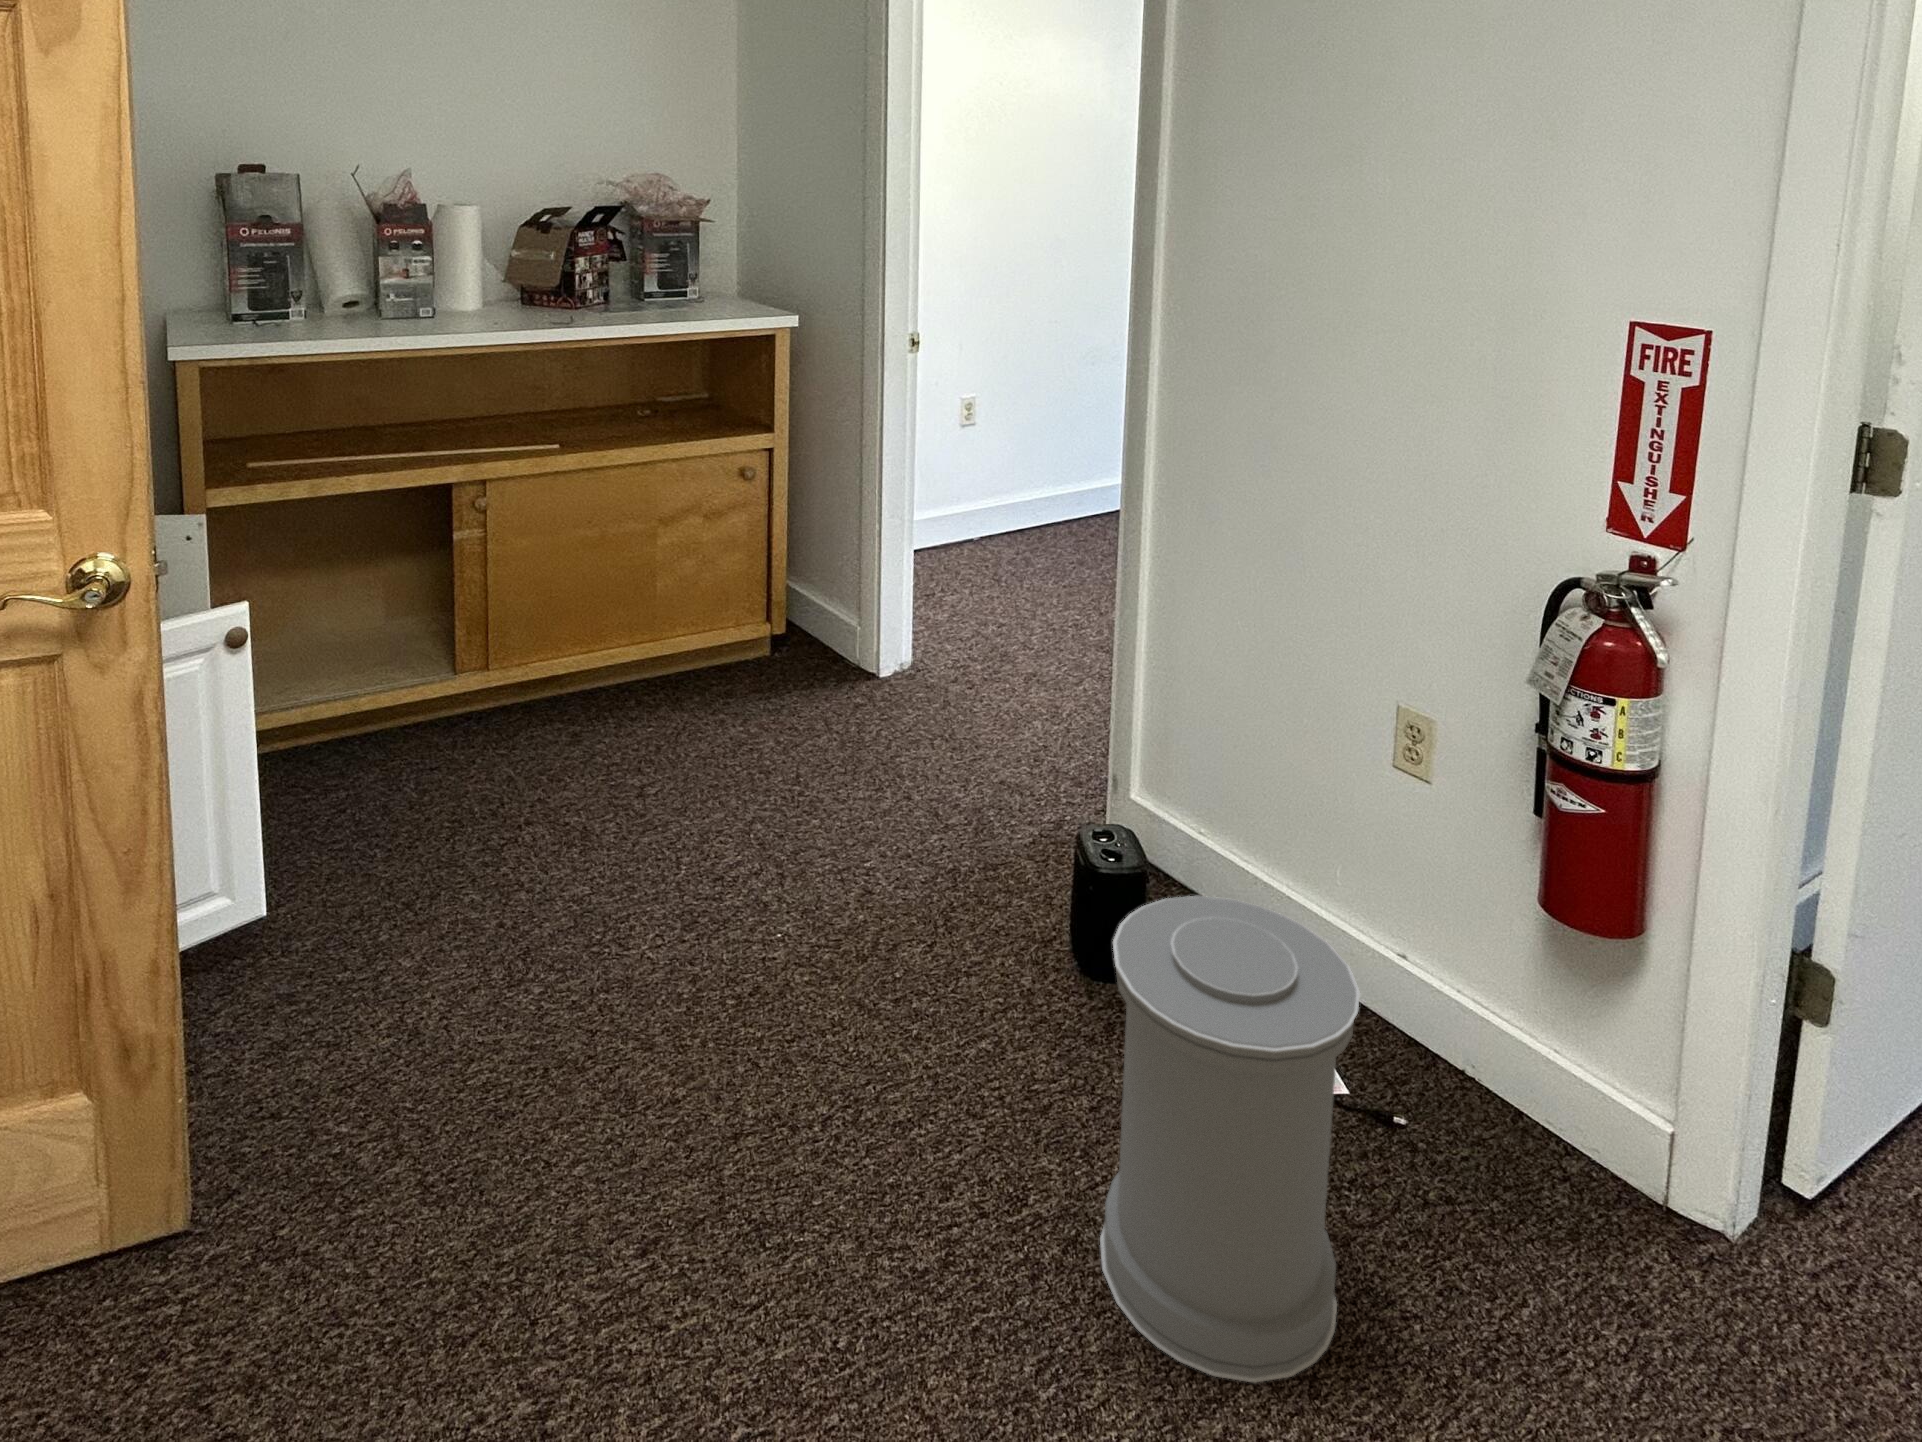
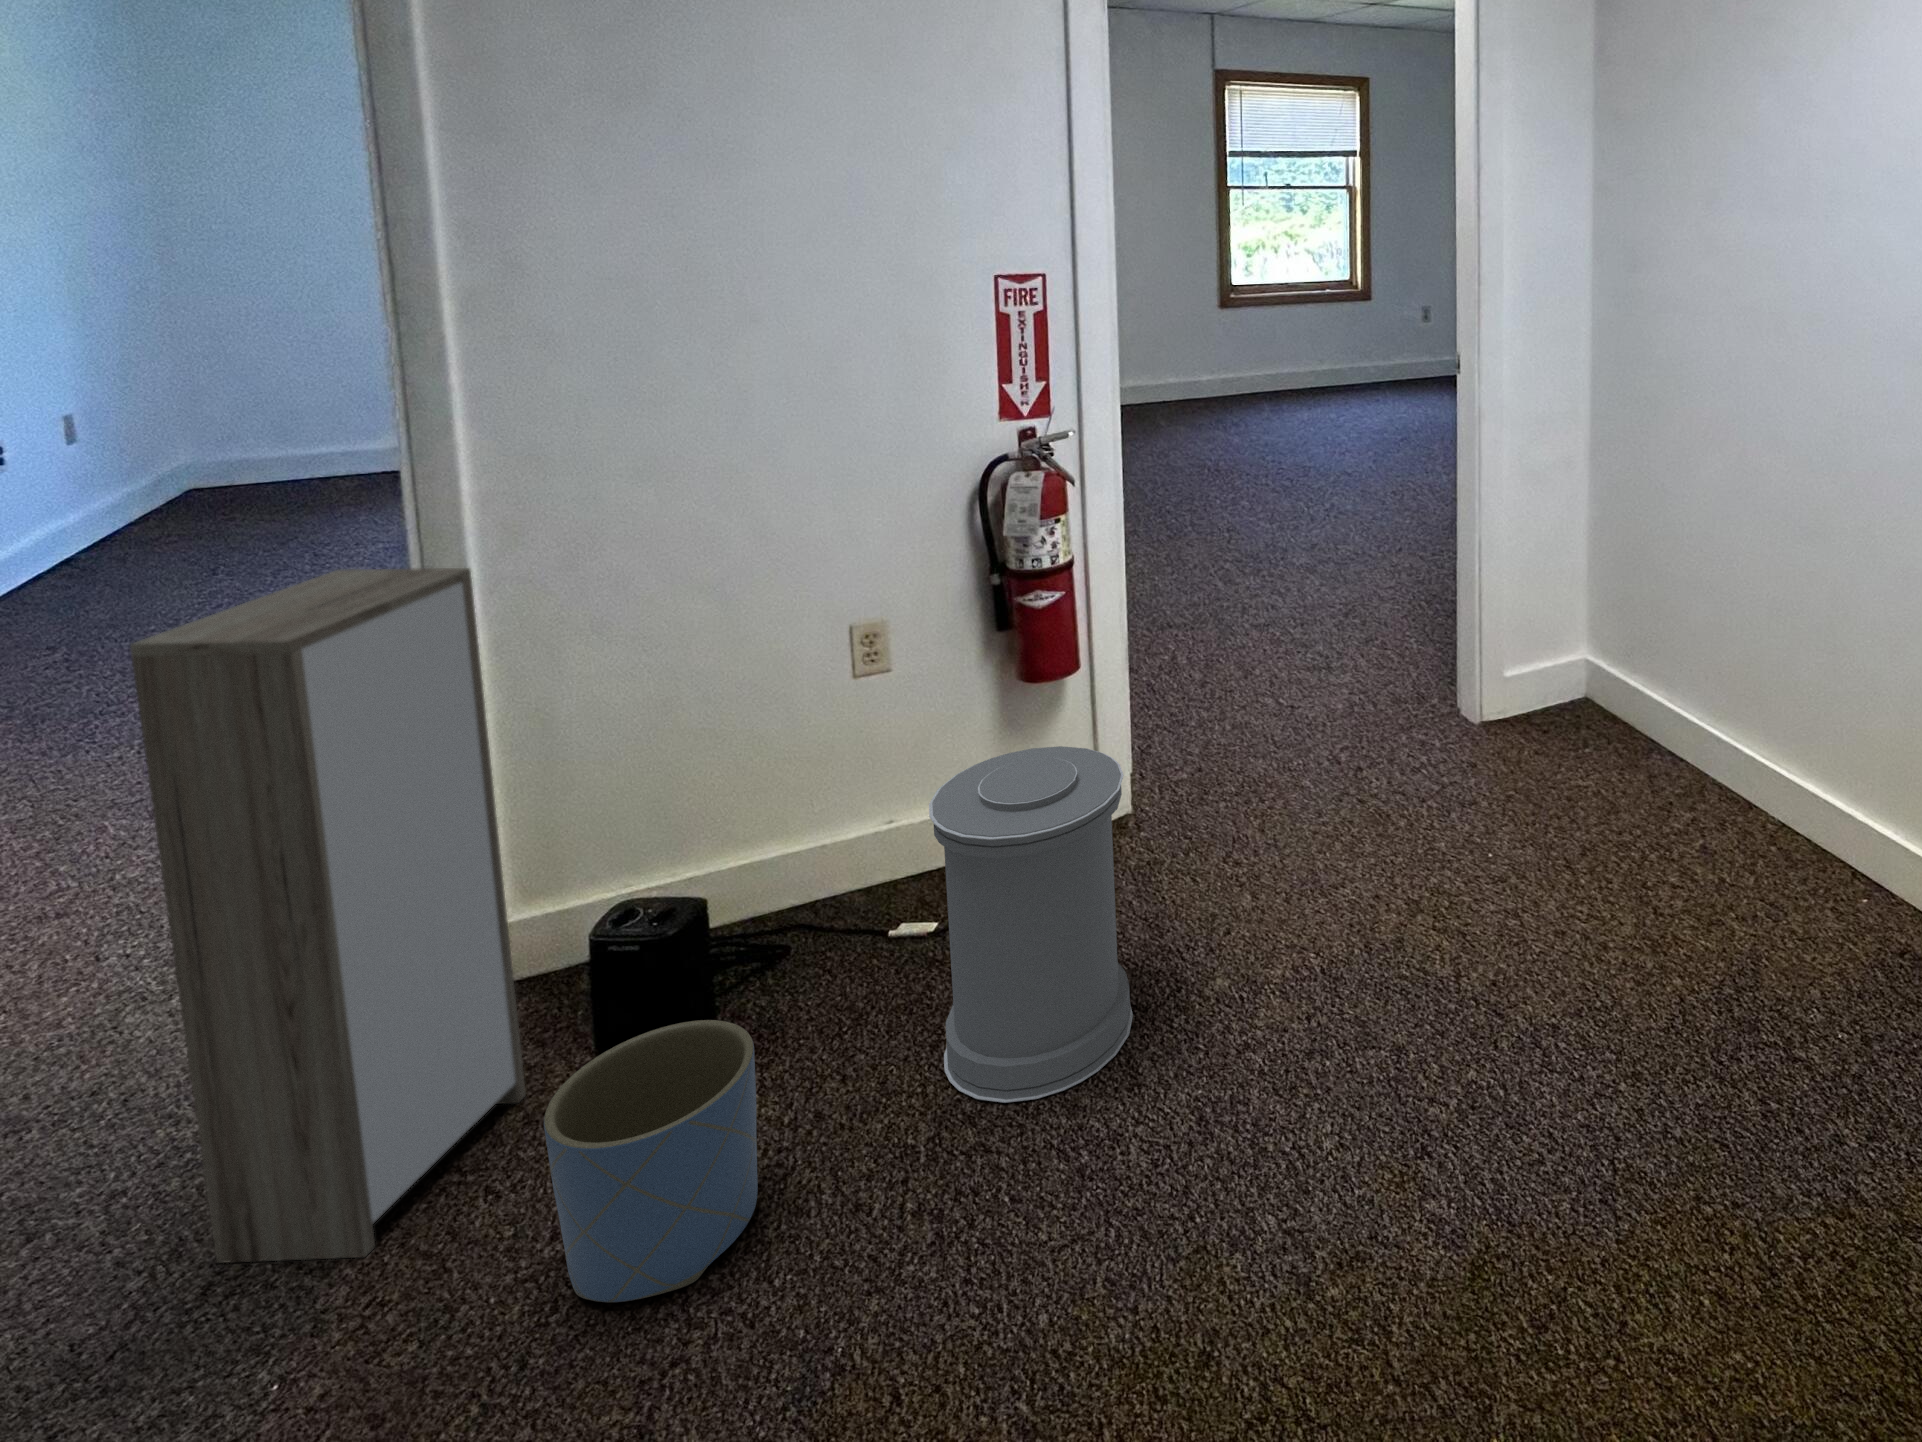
storage cabinet: none [870,457,1040,920] -> present [130,568,526,1263]
planter: none [834,889,980,1110] -> present [544,1020,758,1302]

